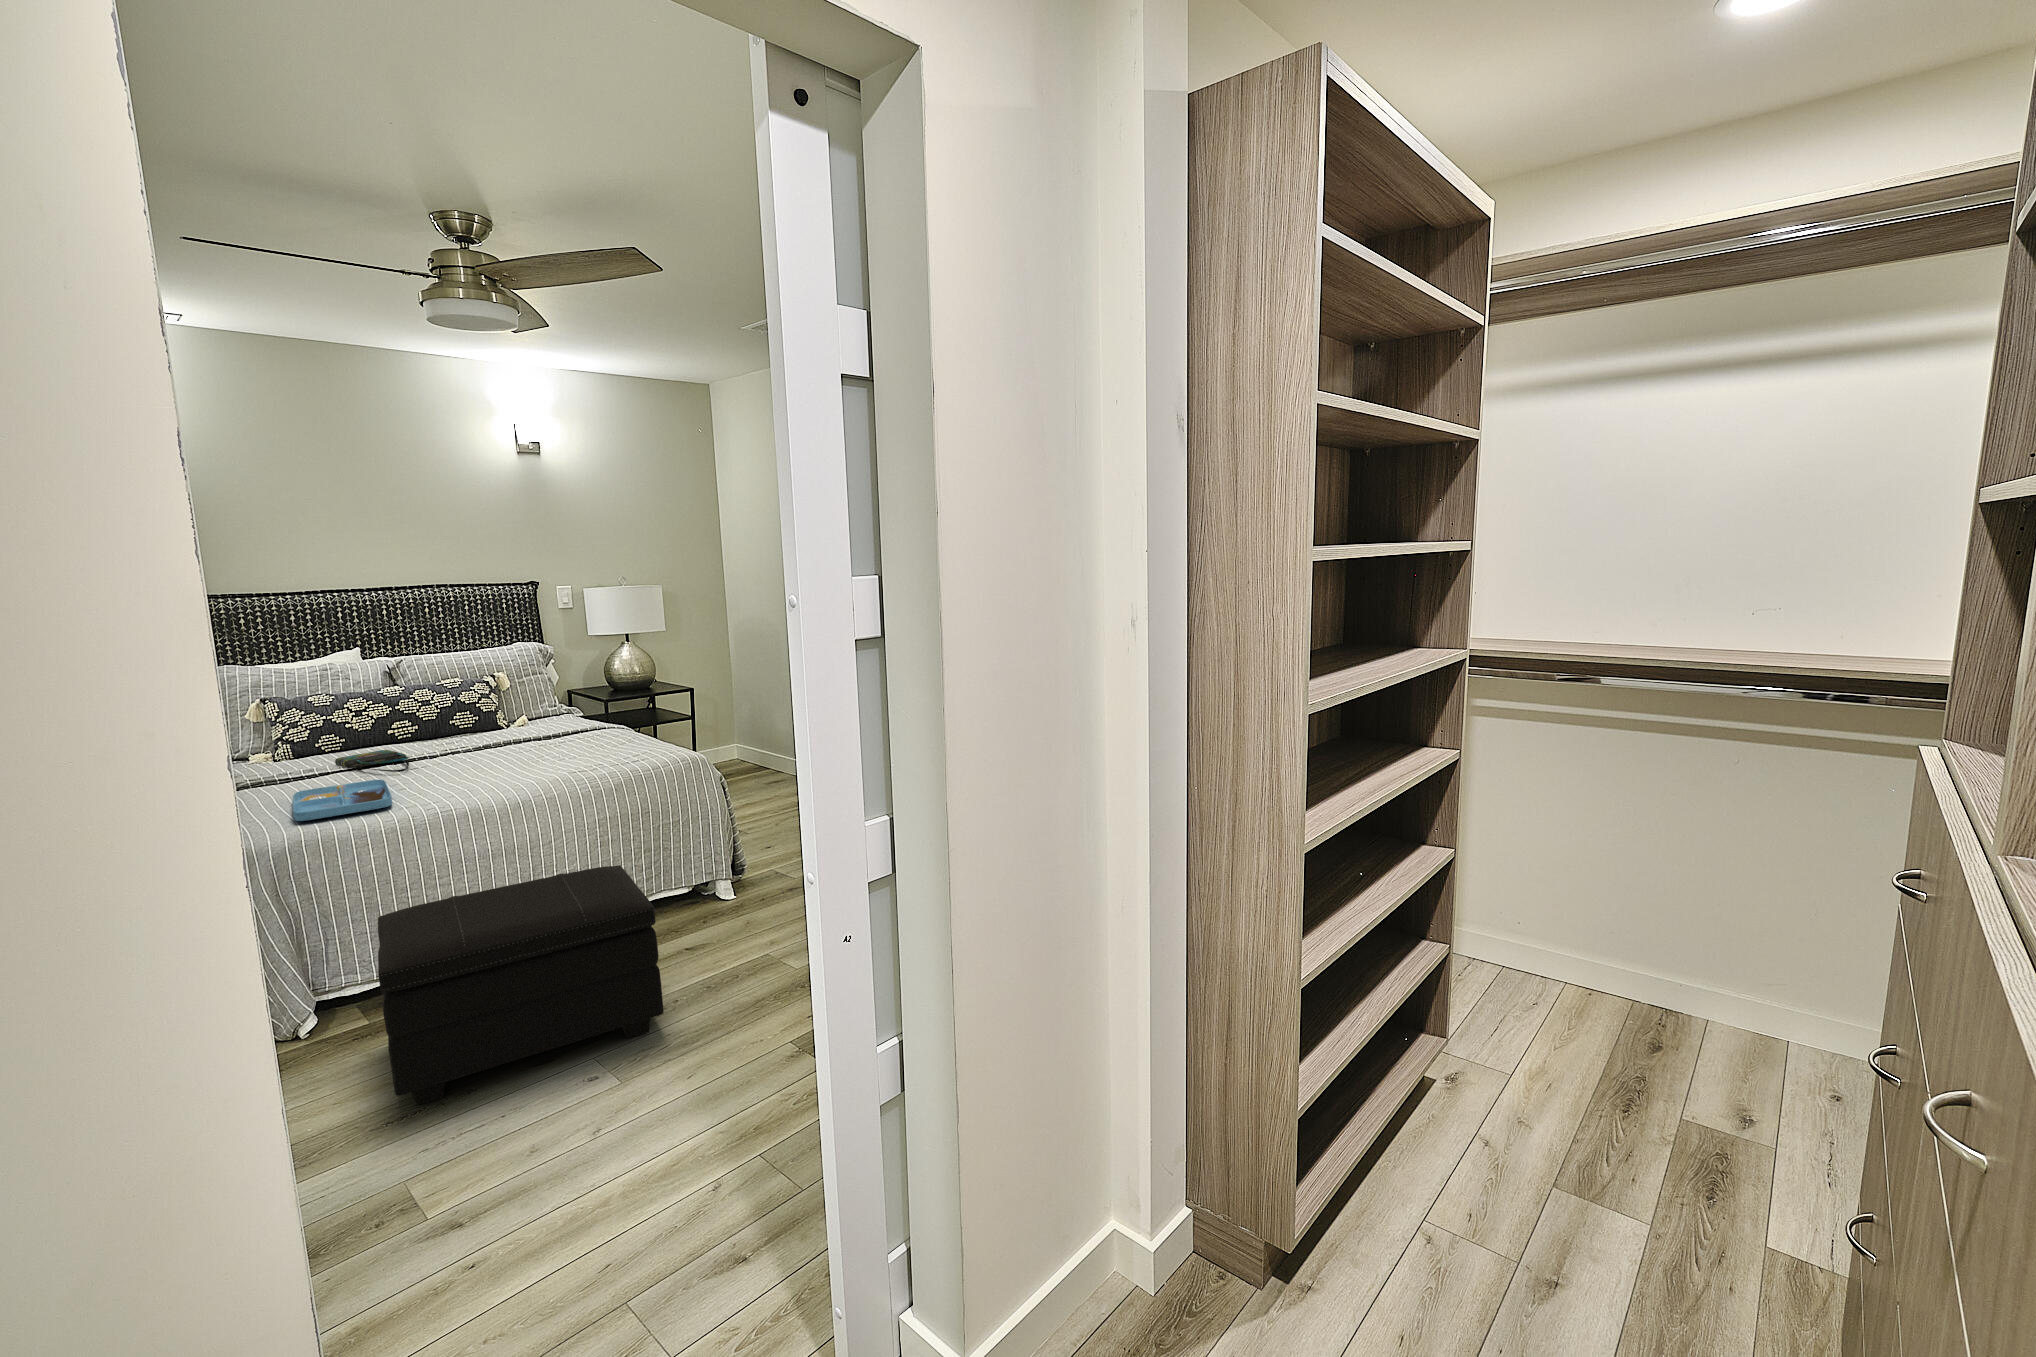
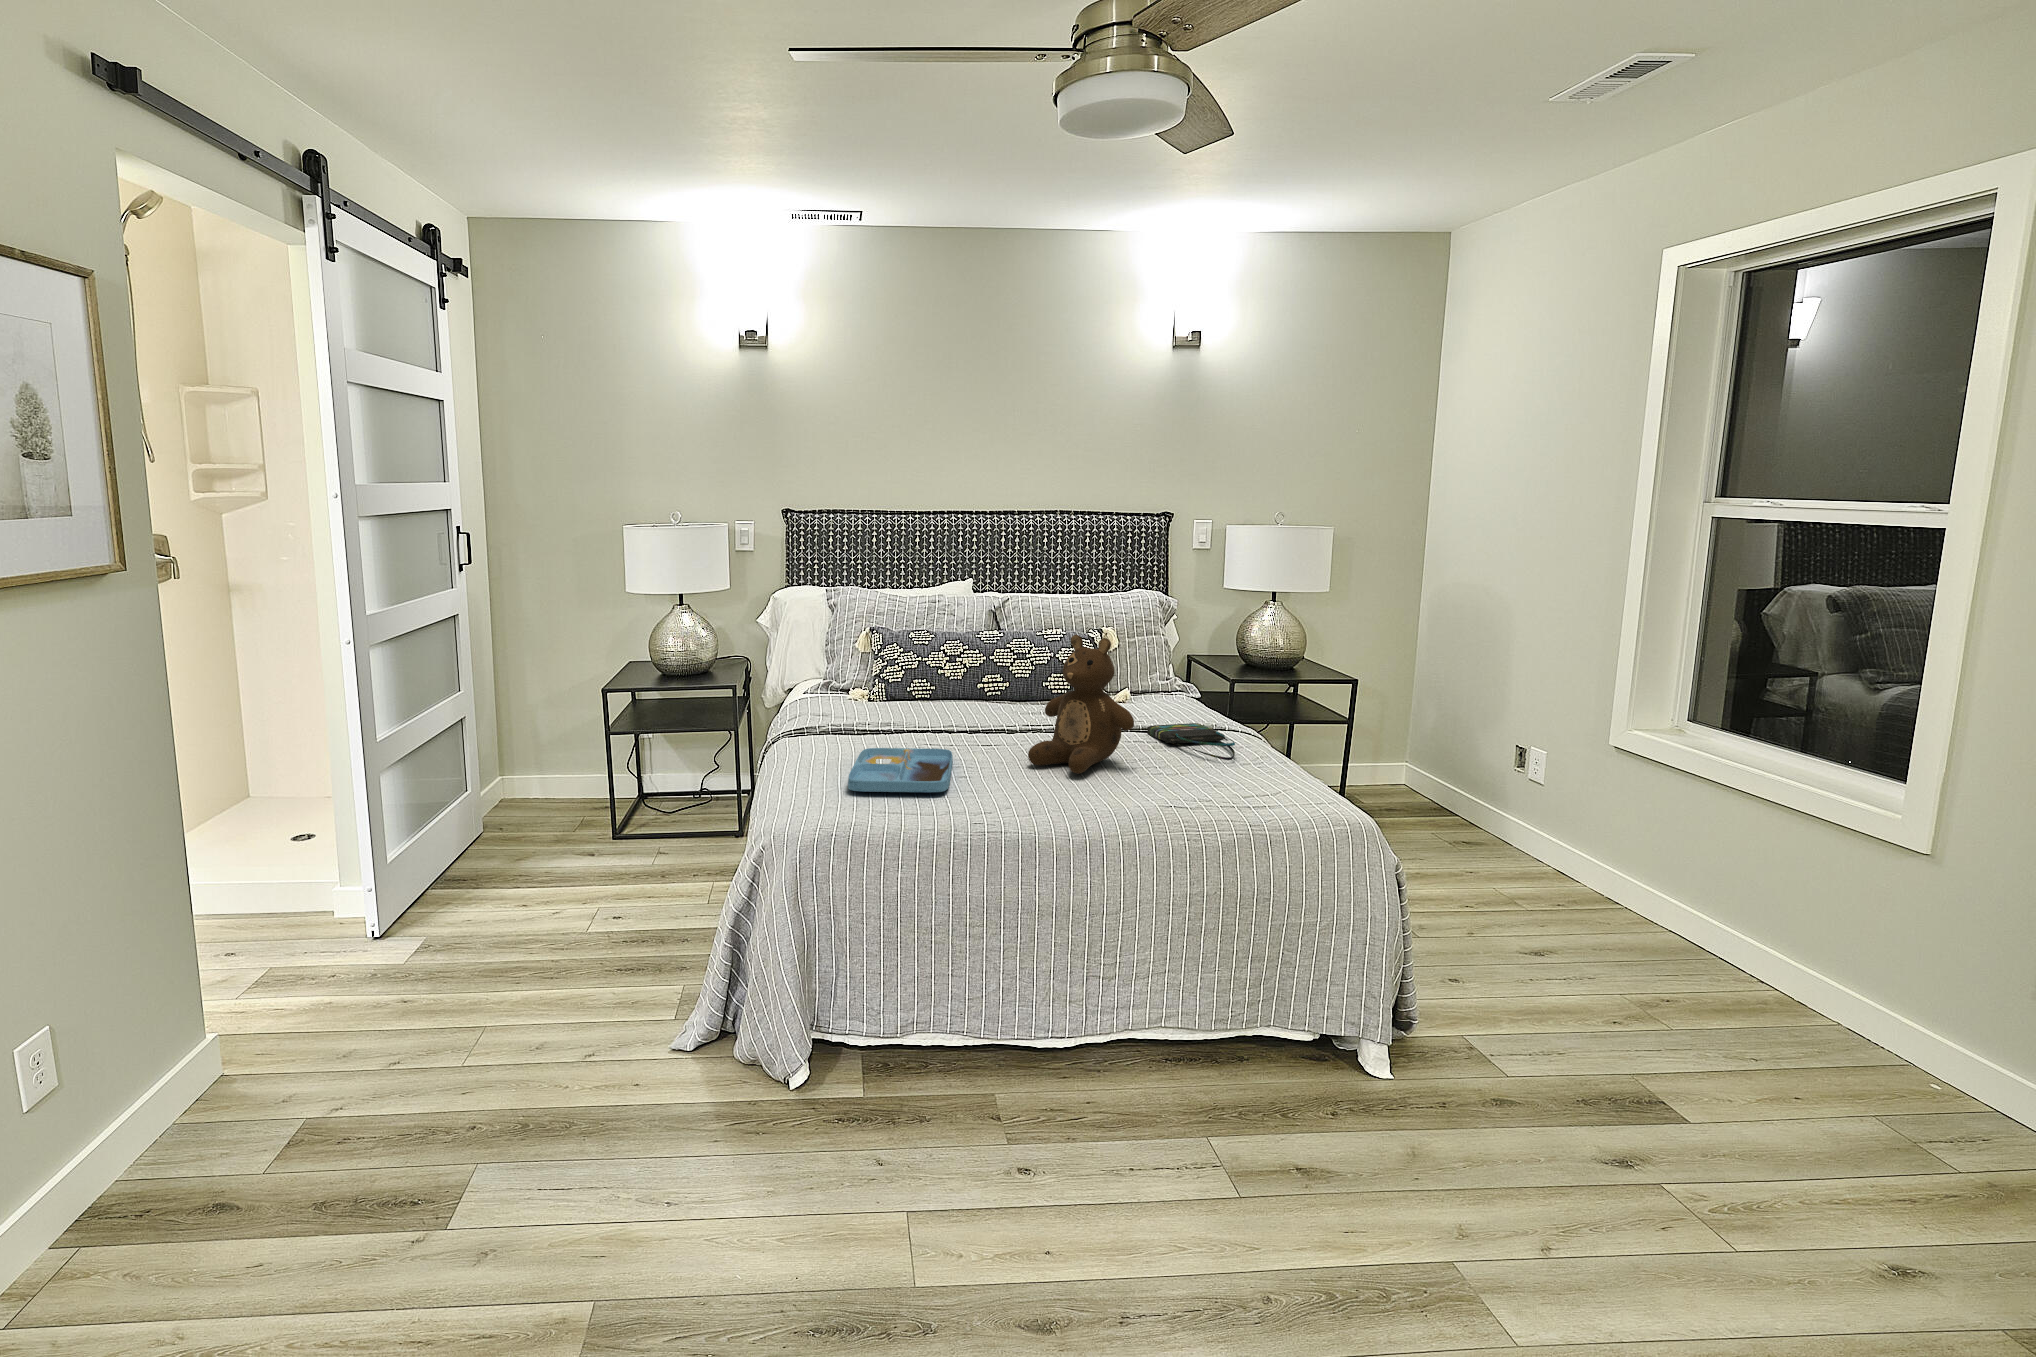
teddy bear: none [455,676,540,777] -> present [1028,635,1134,774]
tote bag: present [335,750,409,772] -> present [1147,723,1235,760]
footstool: present [378,865,664,1105] -> none [860,945,1237,1254]

